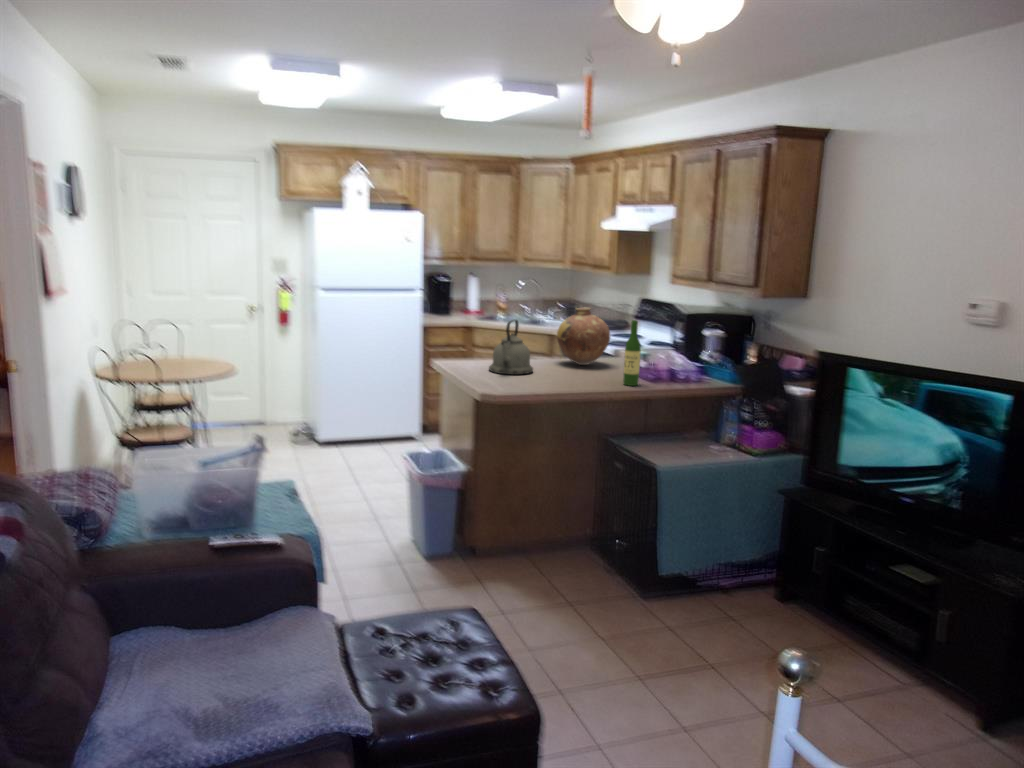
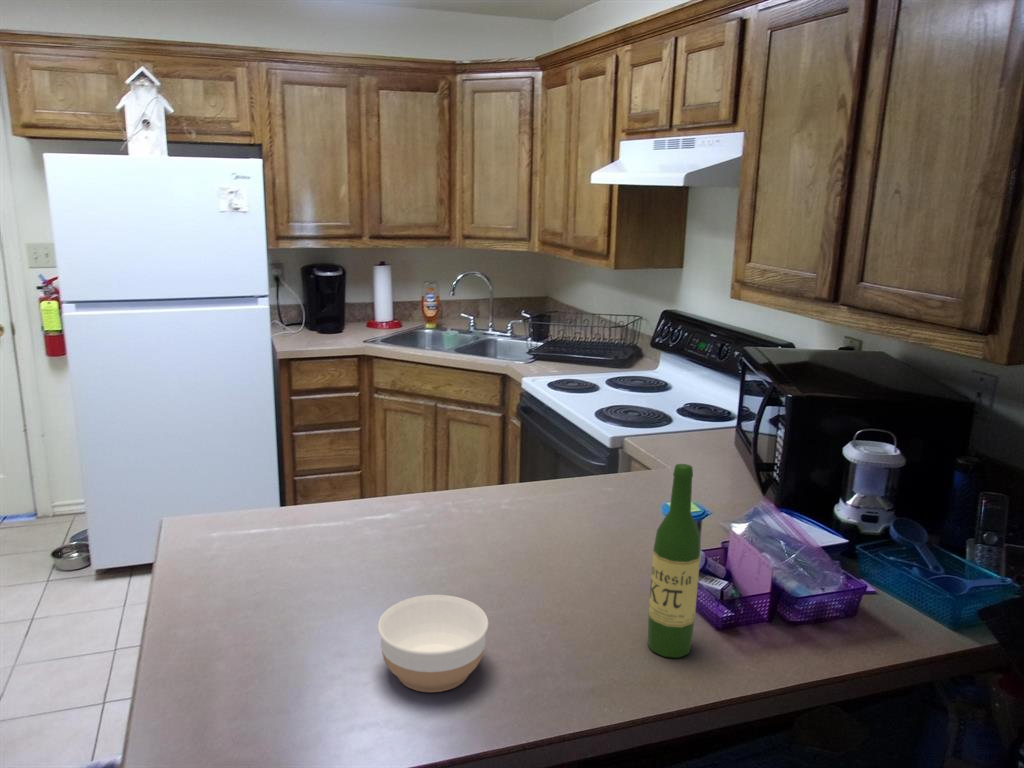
vase: present [557,308,611,365] -> none [477,379,609,520]
kettle: present [489,320,533,375] -> none [280,433,402,600]
bowl: none [537,365,572,387] -> present [378,595,488,692]

